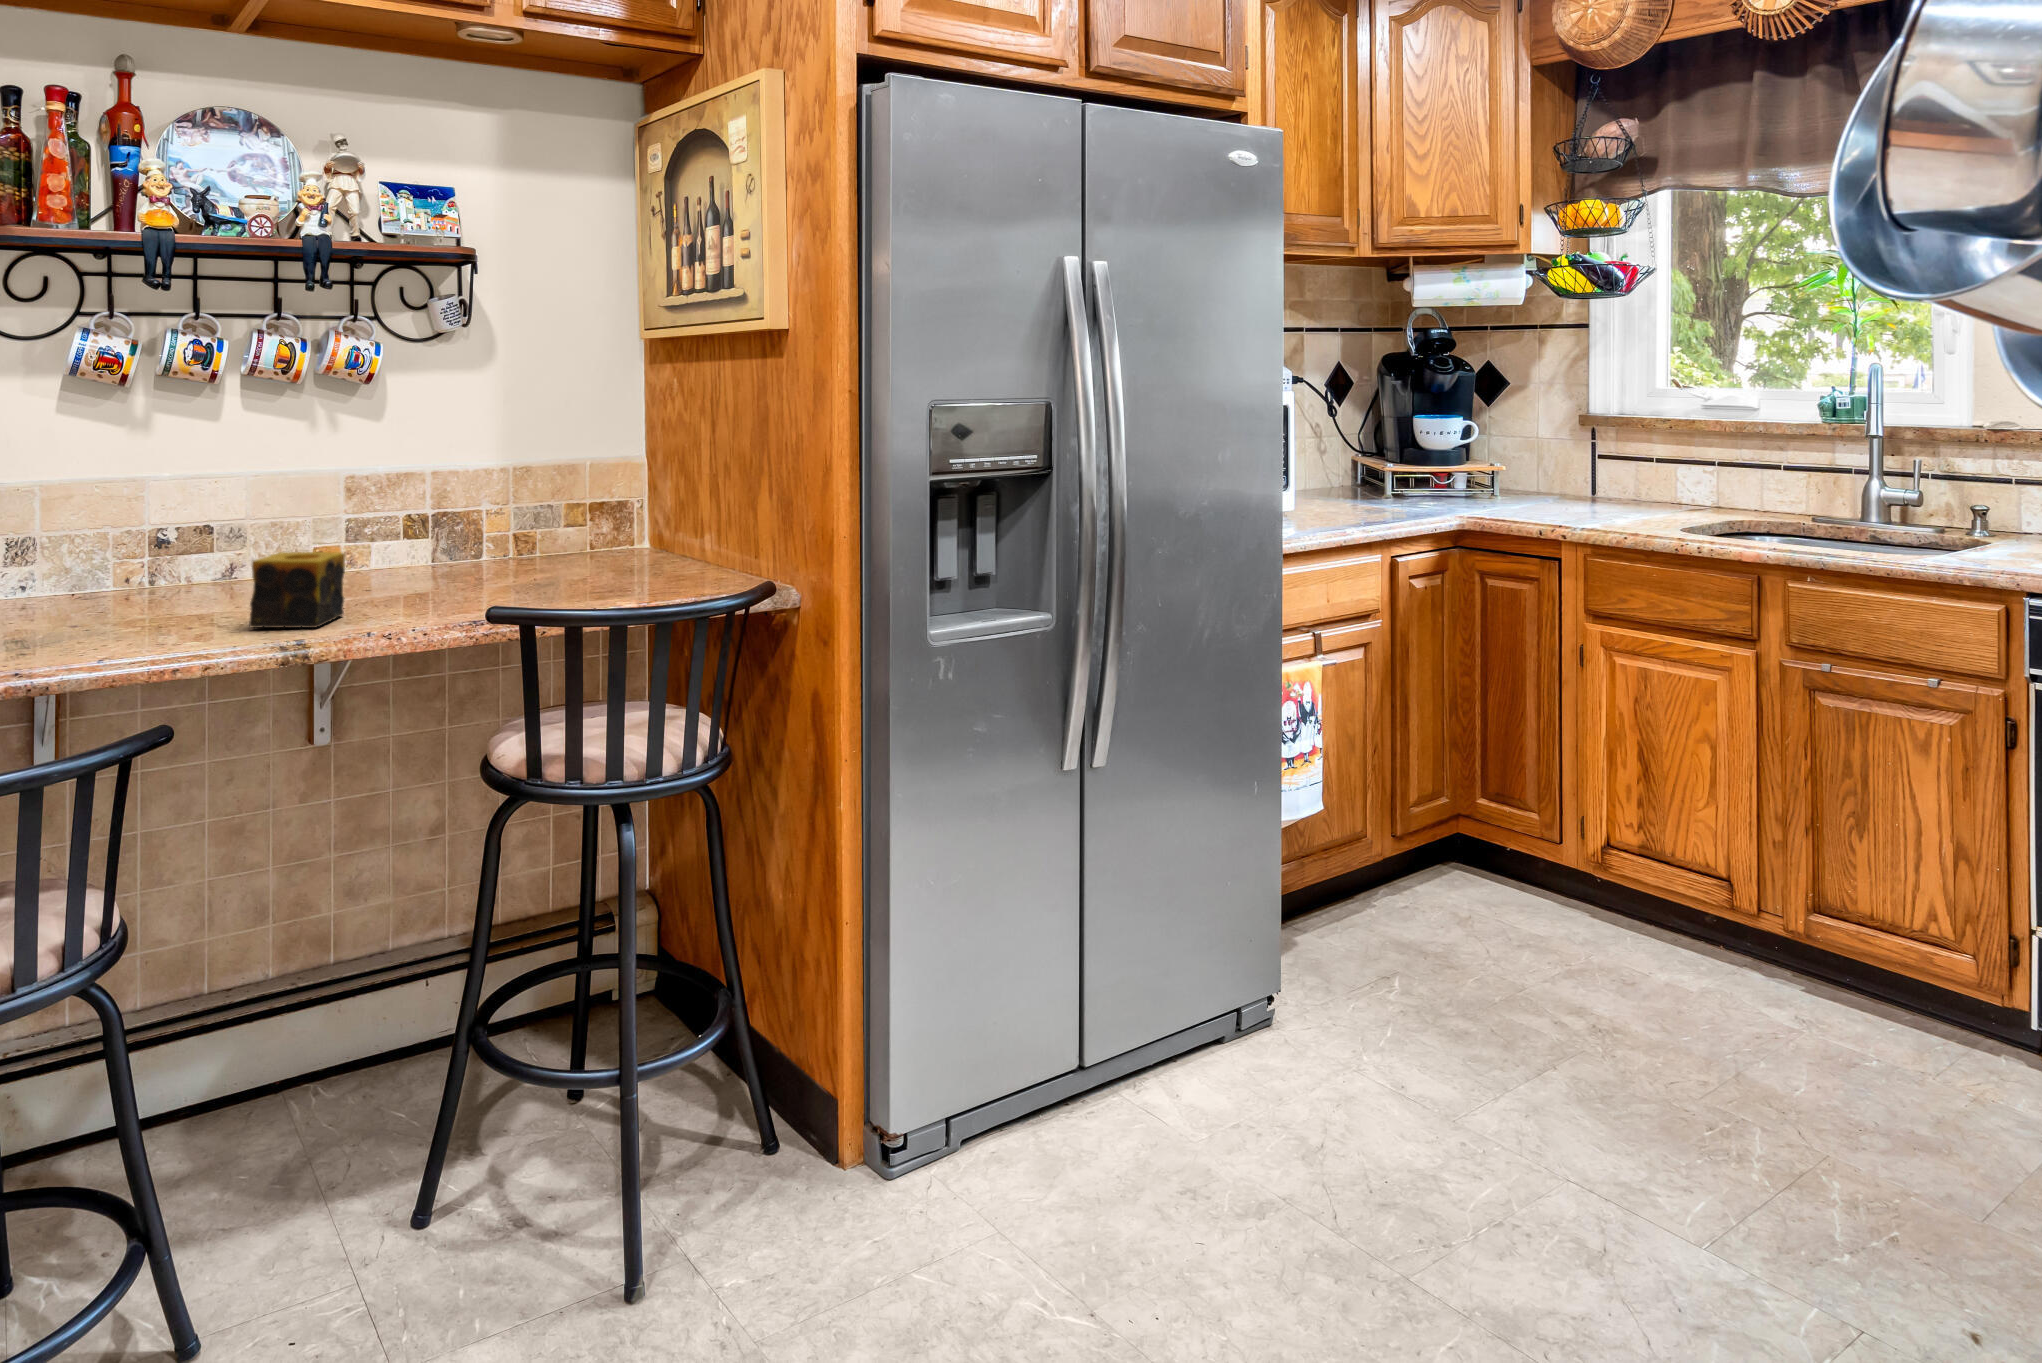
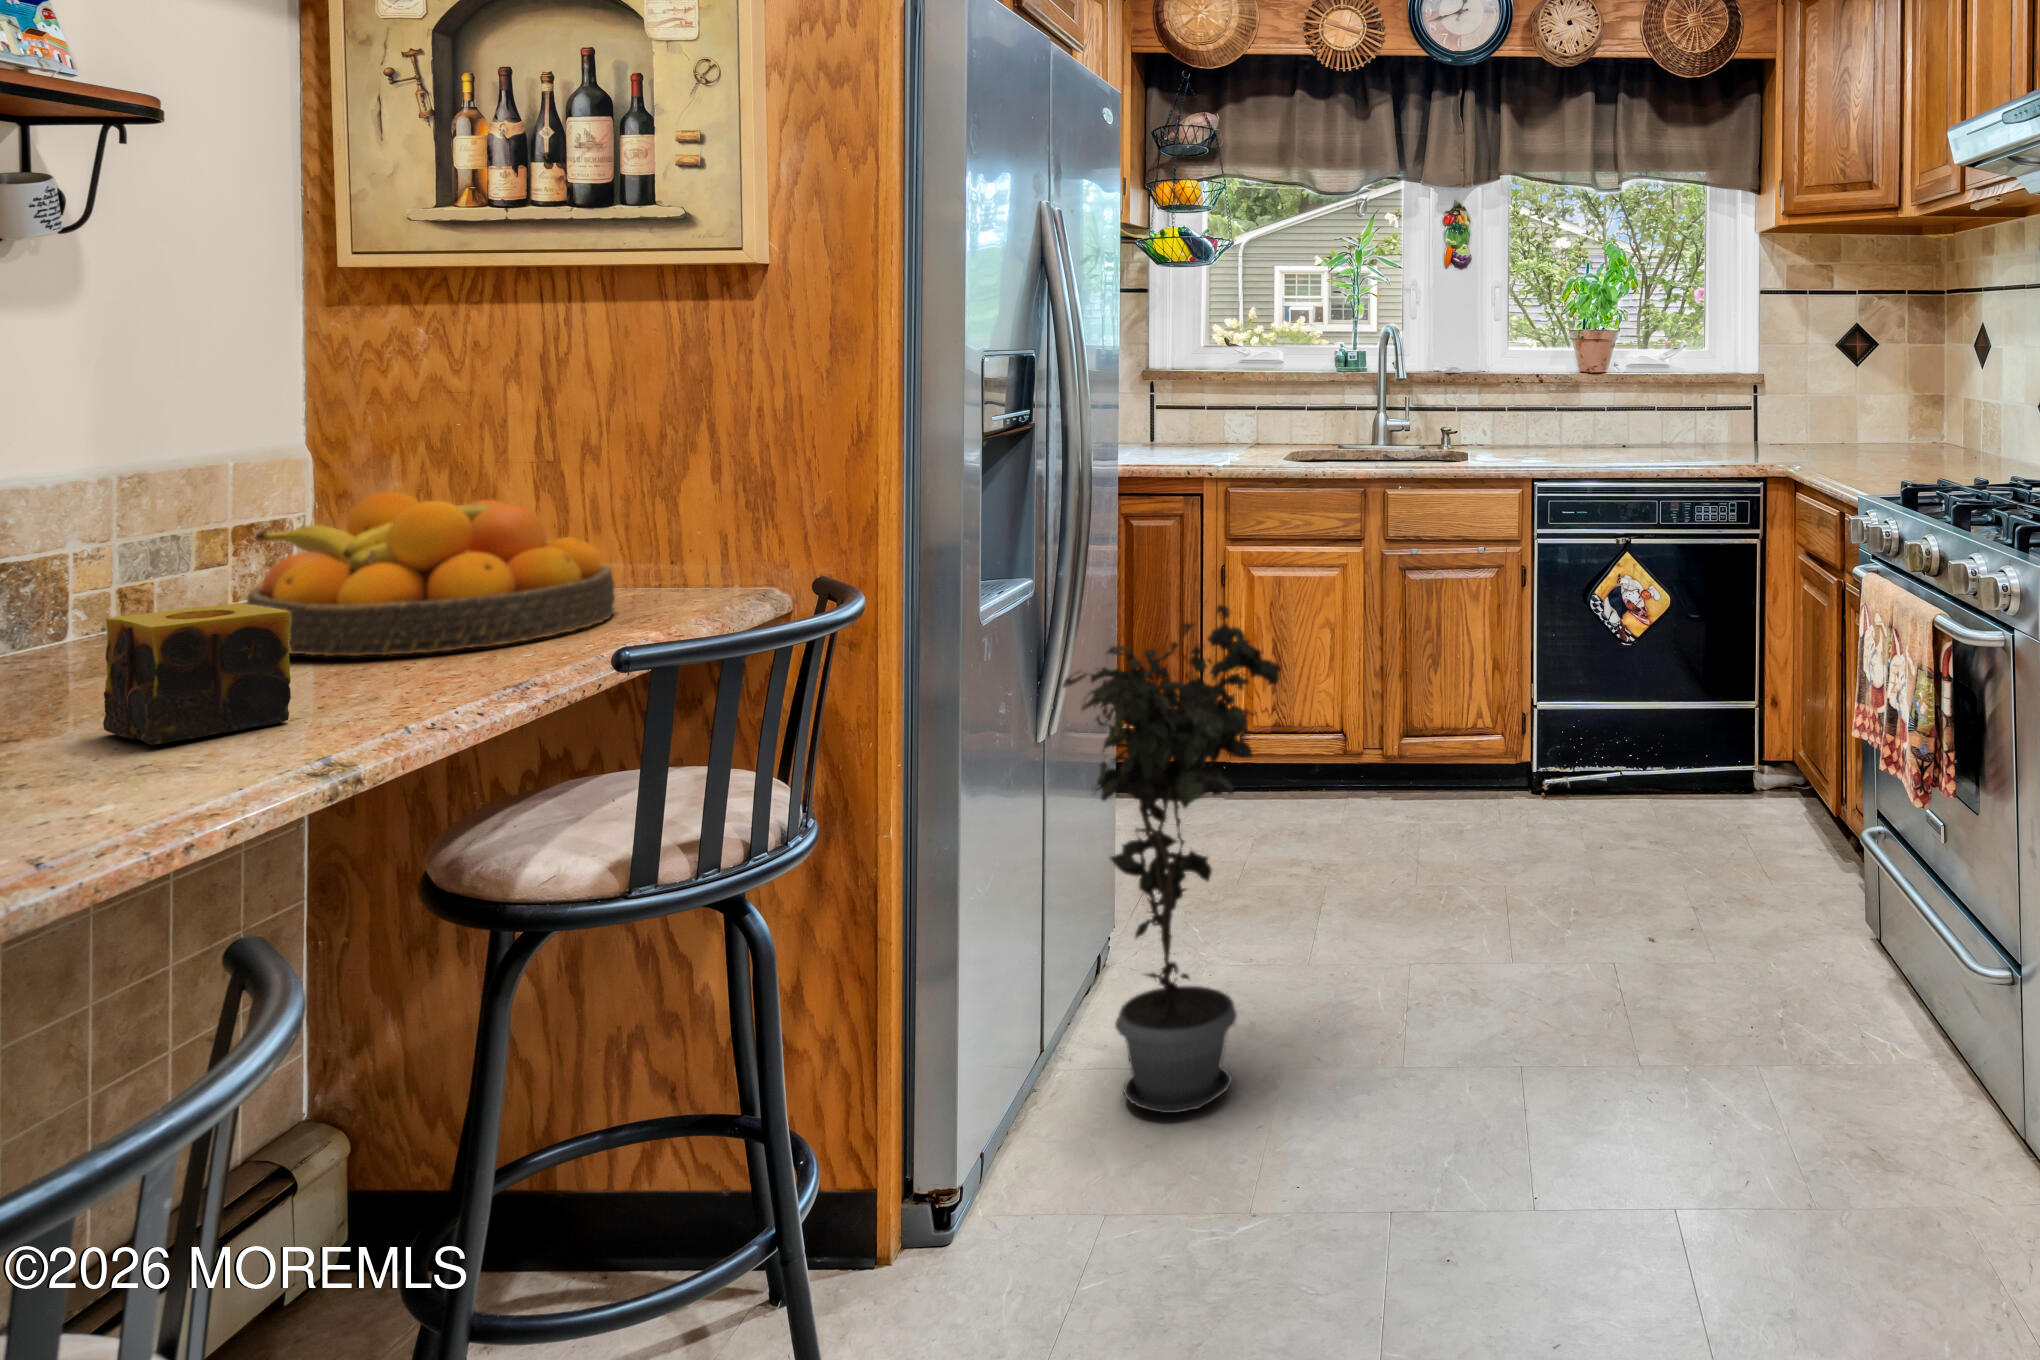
fruit bowl: none [461,490,667,602] -> present [247,492,615,656]
potted plant: none [992,677,1304,1199] -> present [1063,605,1281,1113]

